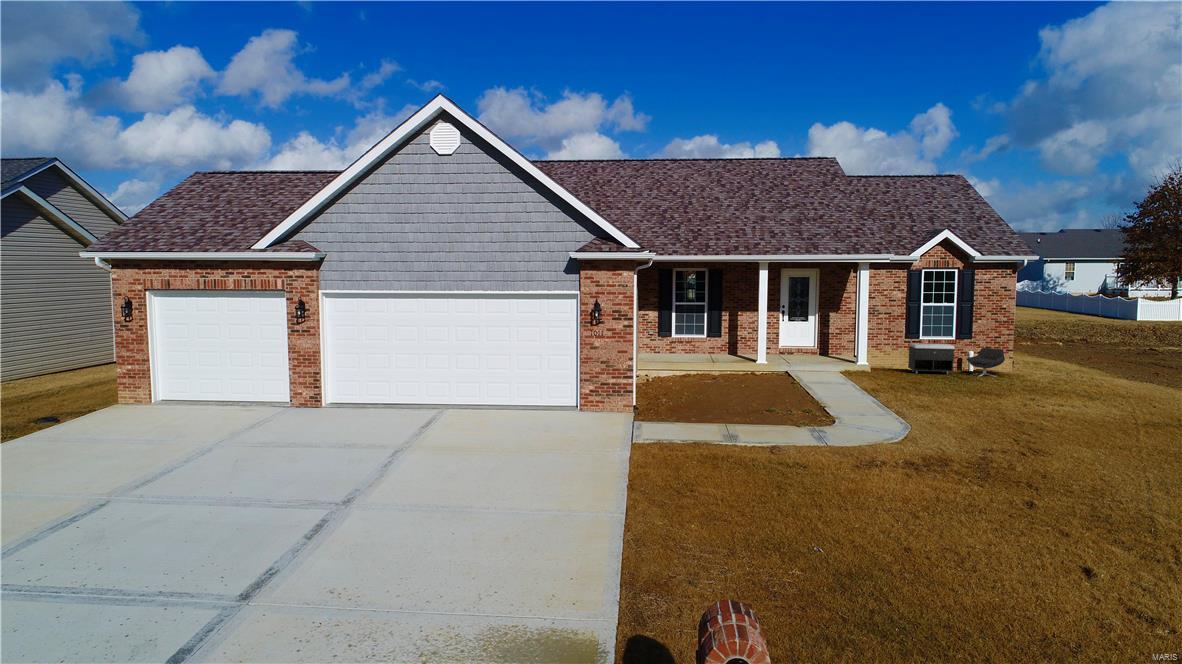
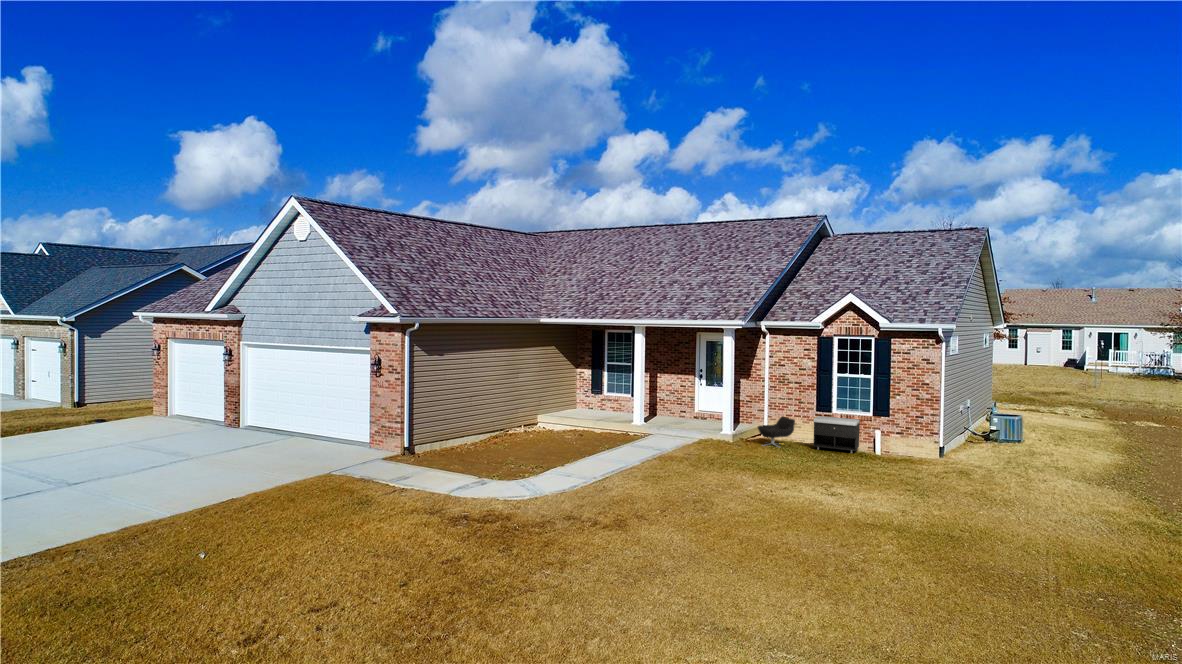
lounge chair: present [967,348,1005,376] -> present [758,417,795,445]

